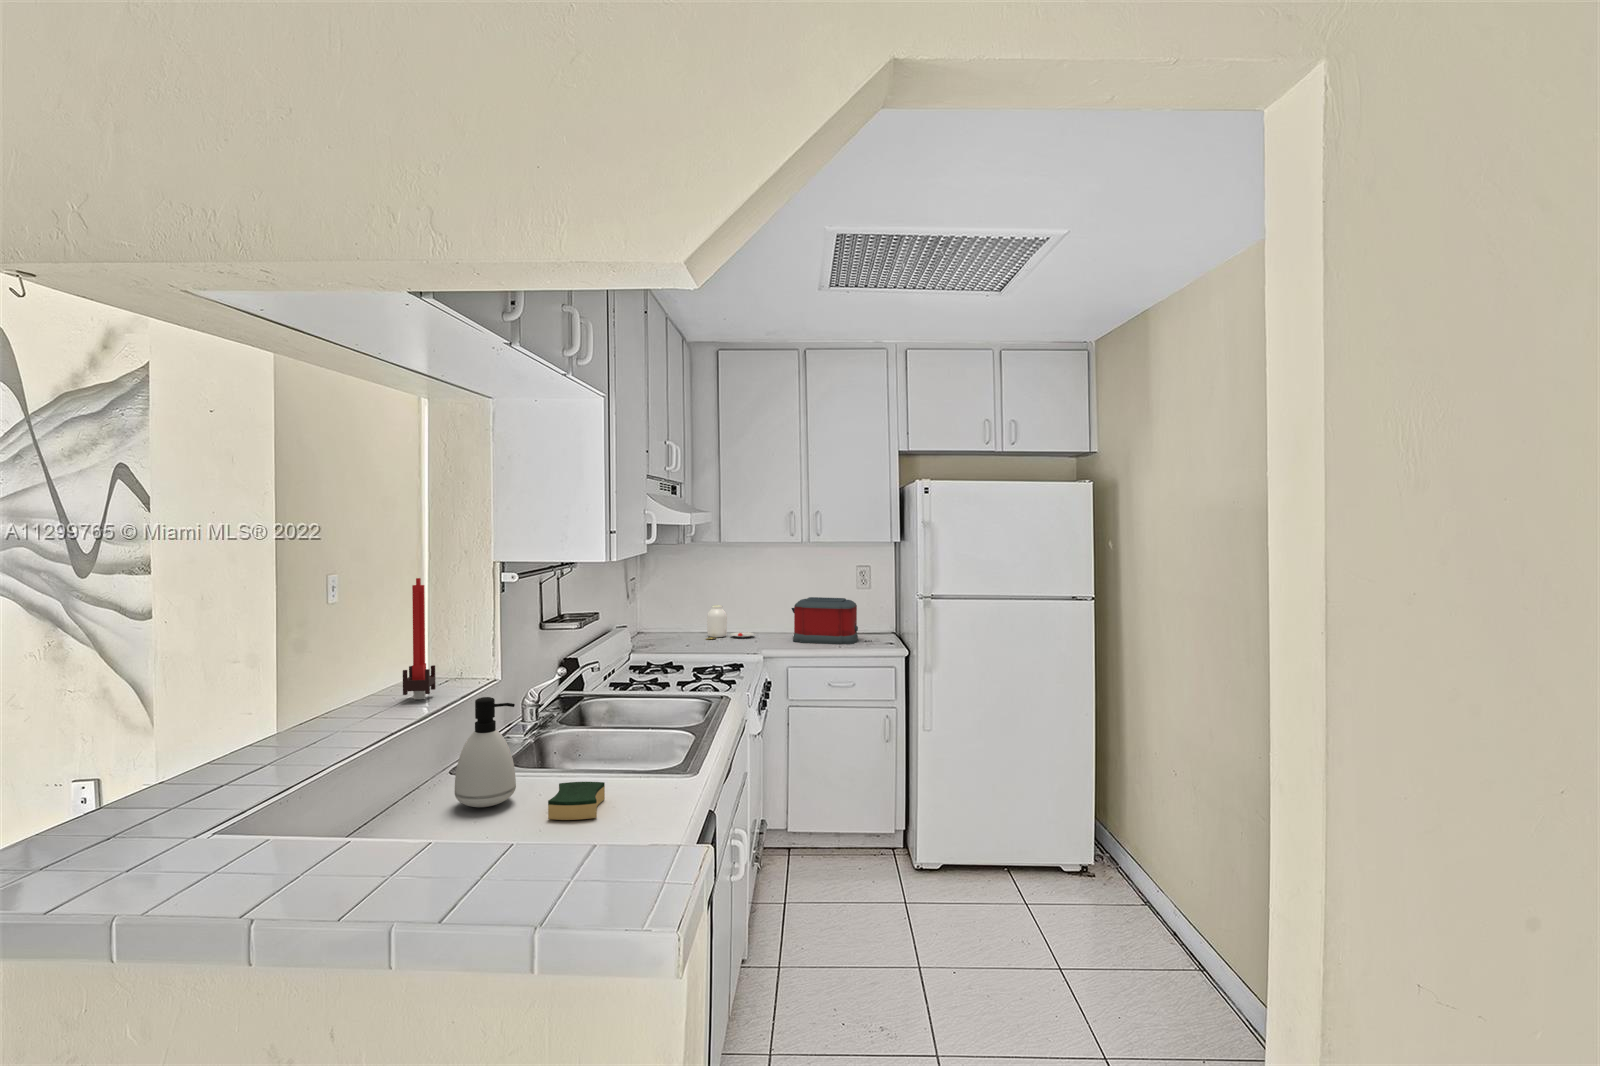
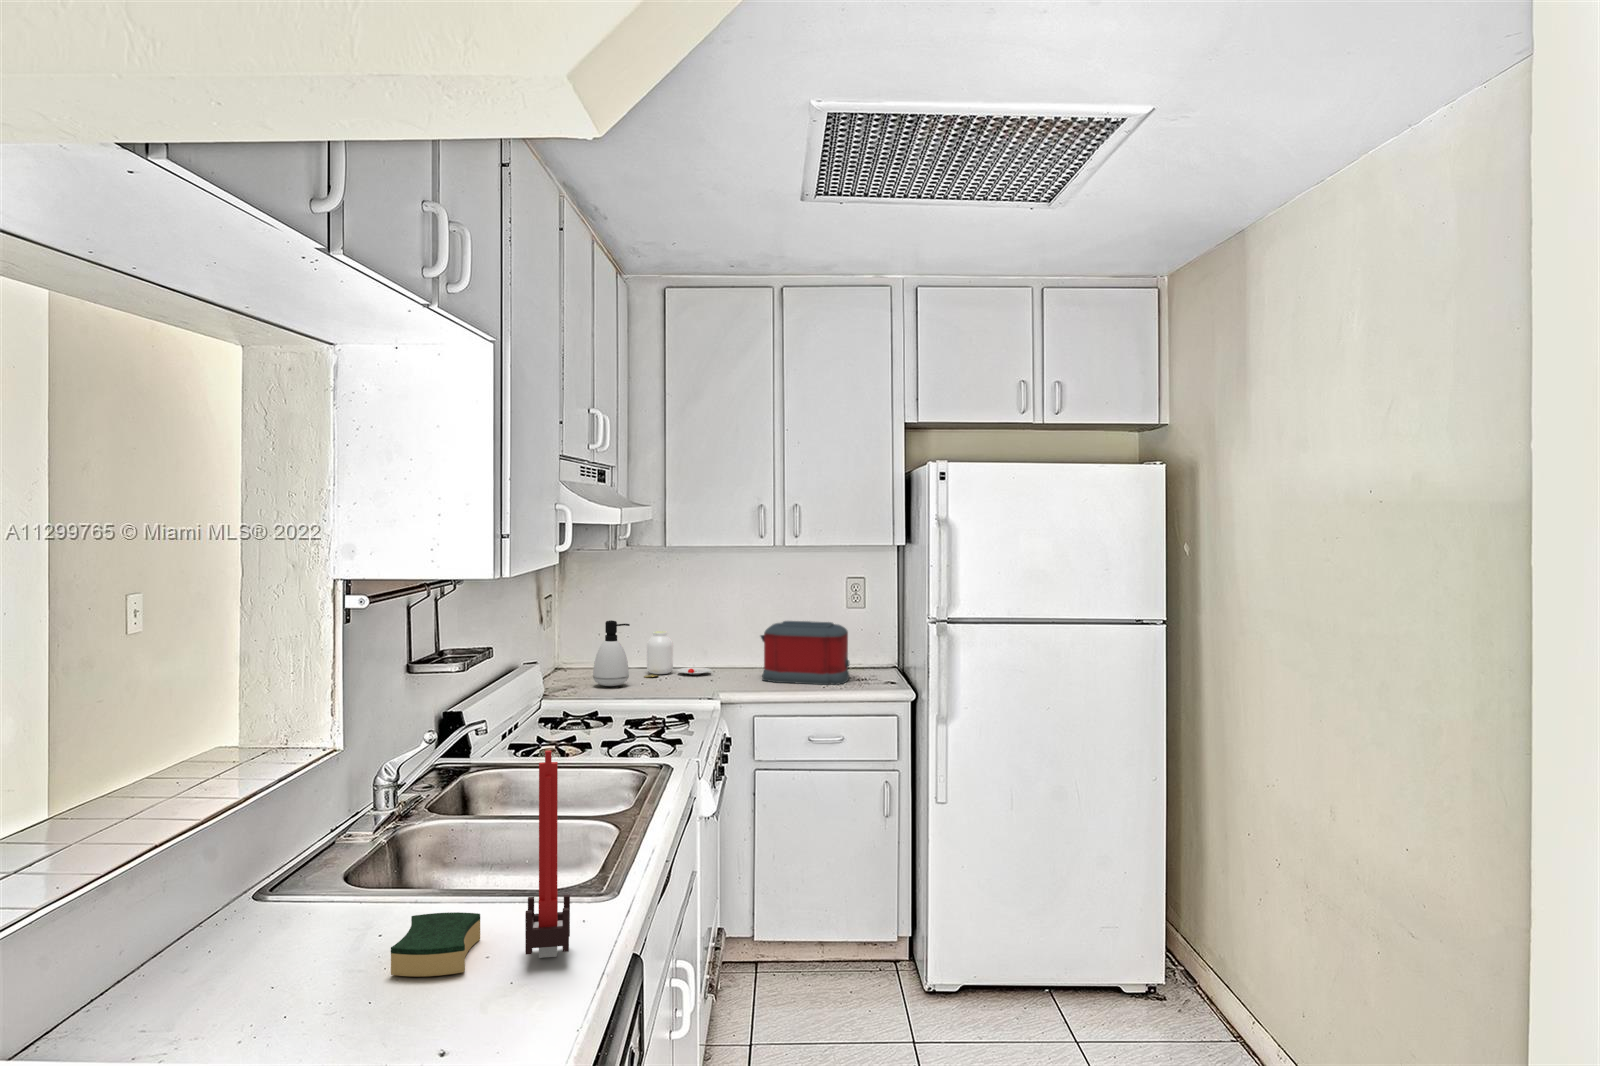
candle: present [403,578,436,699] -> present [525,750,570,958]
soap dispenser: present [455,697,516,807] -> present [593,620,630,686]

